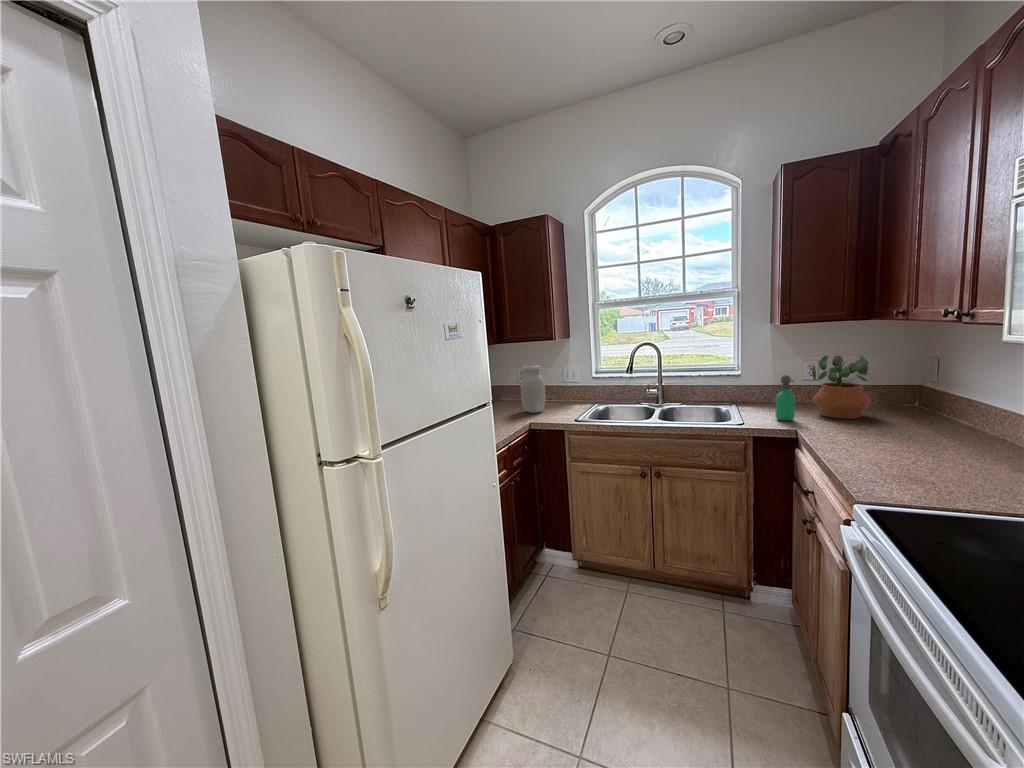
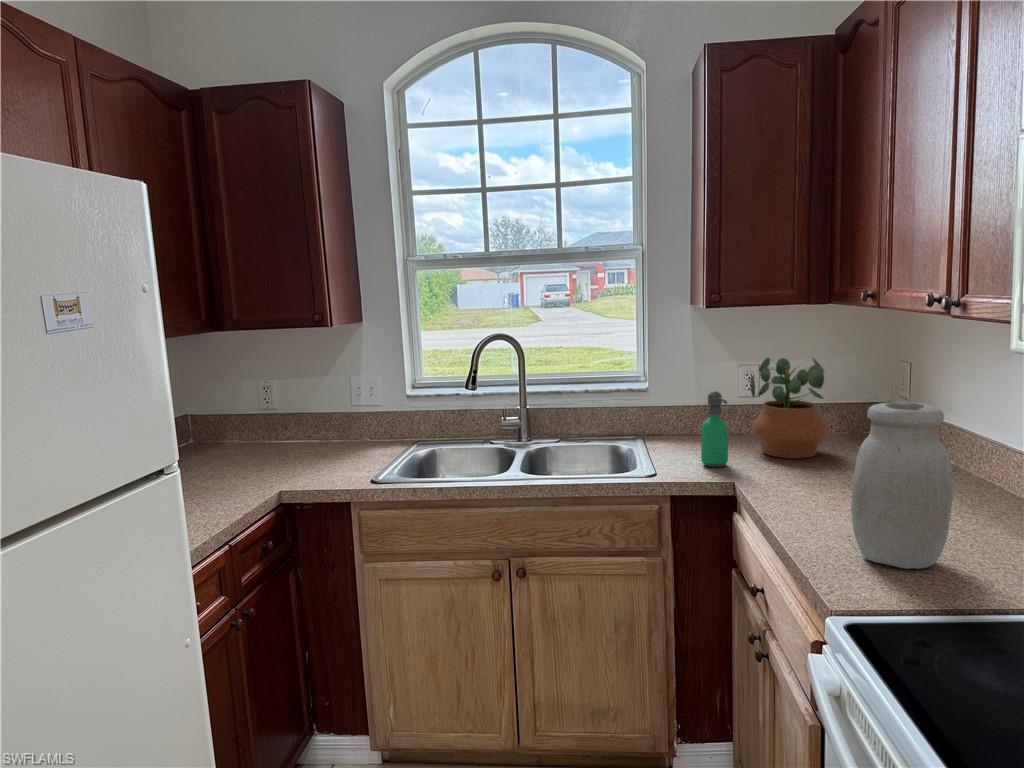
jar: present [521,365,546,413] -> present [851,402,953,569]

